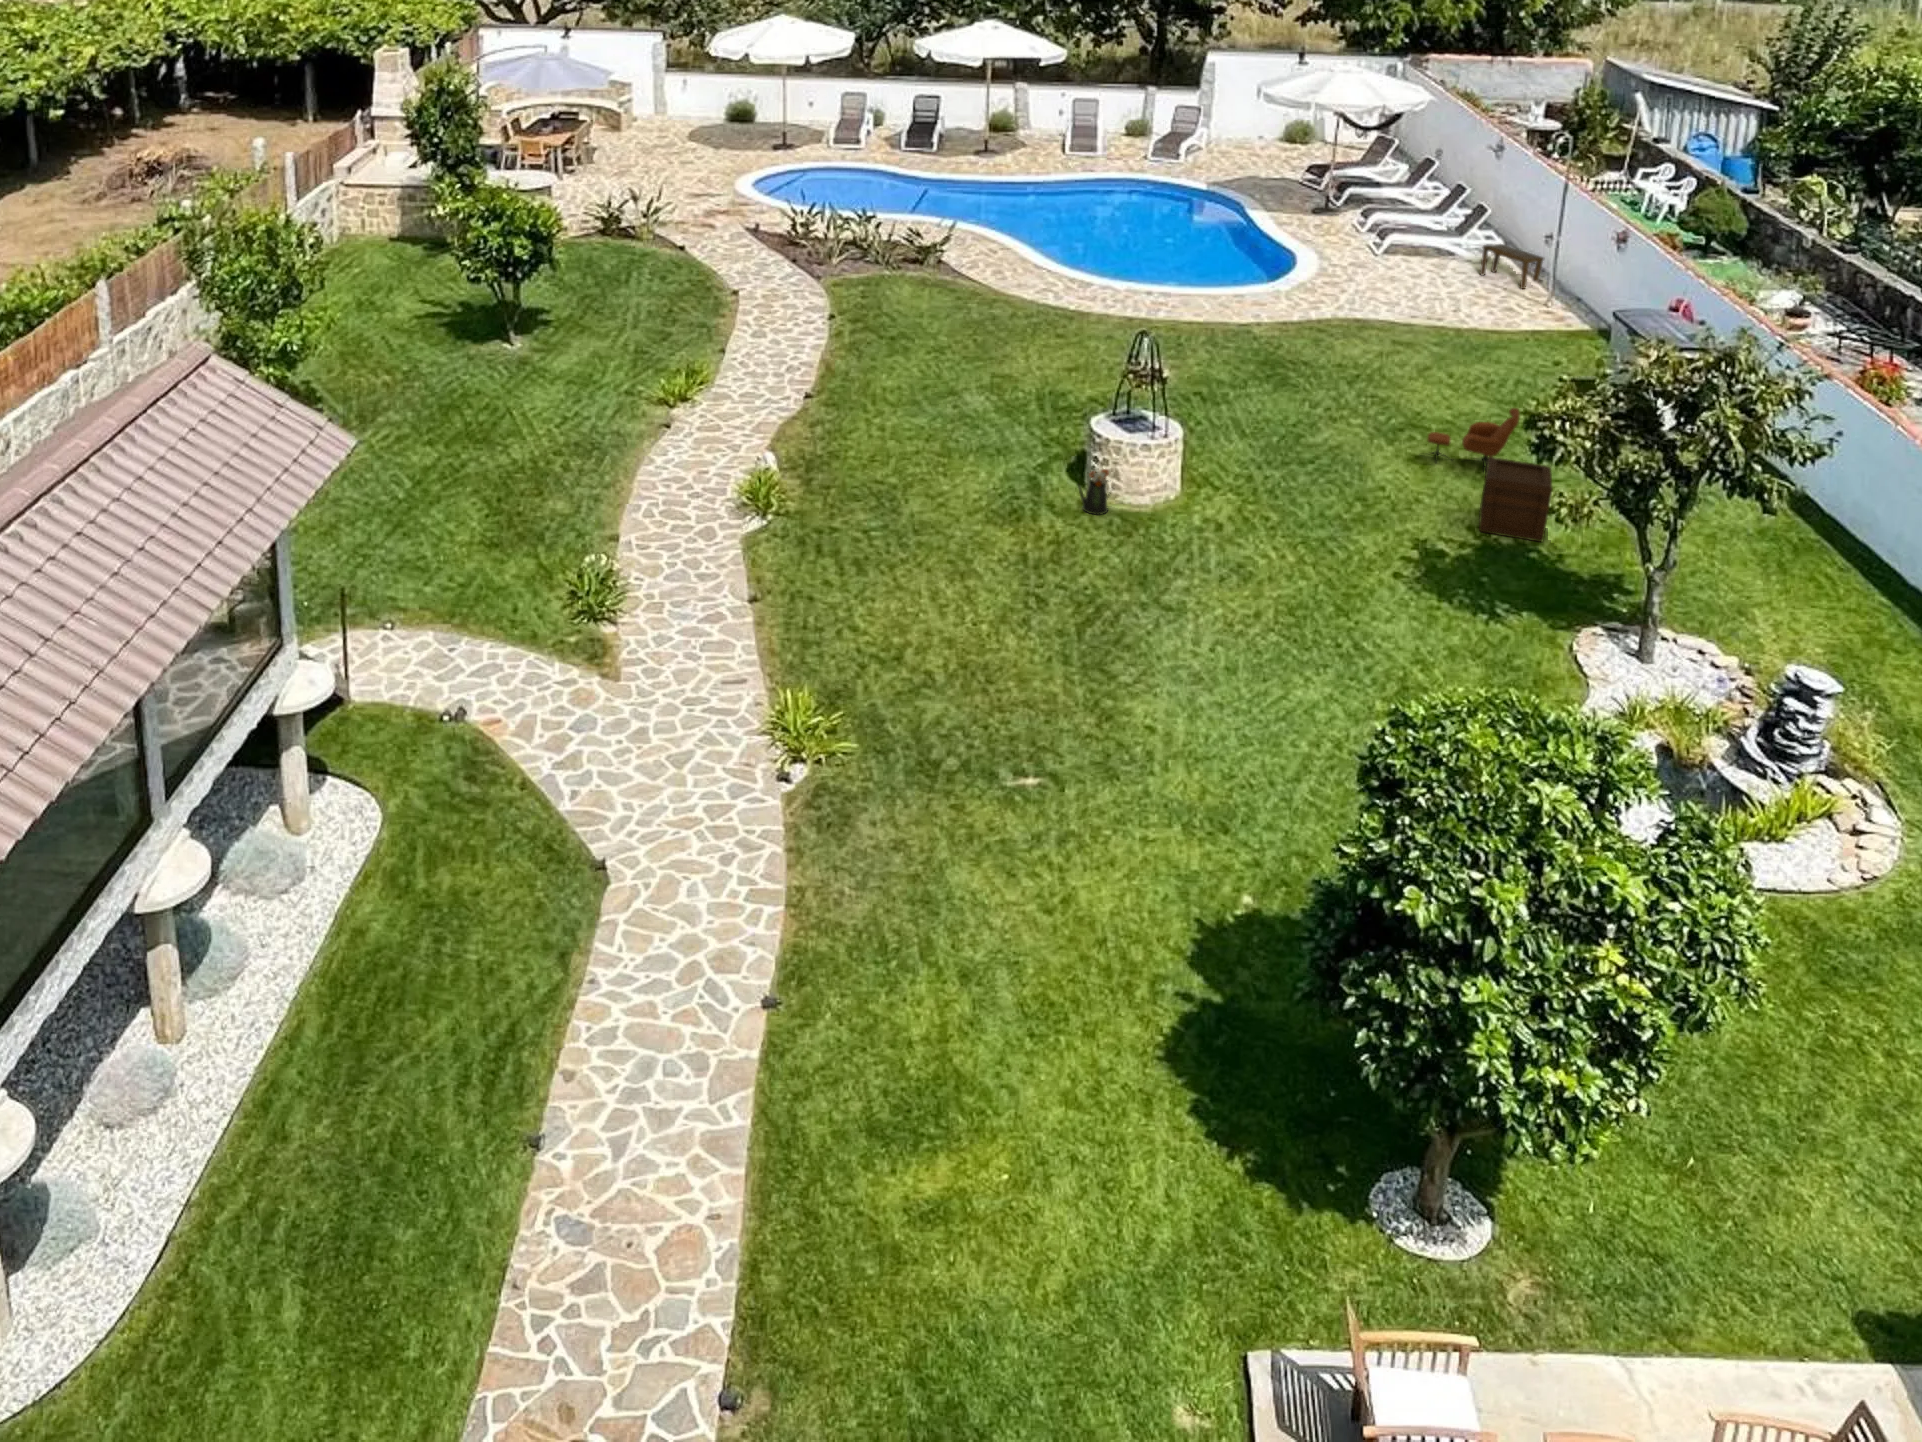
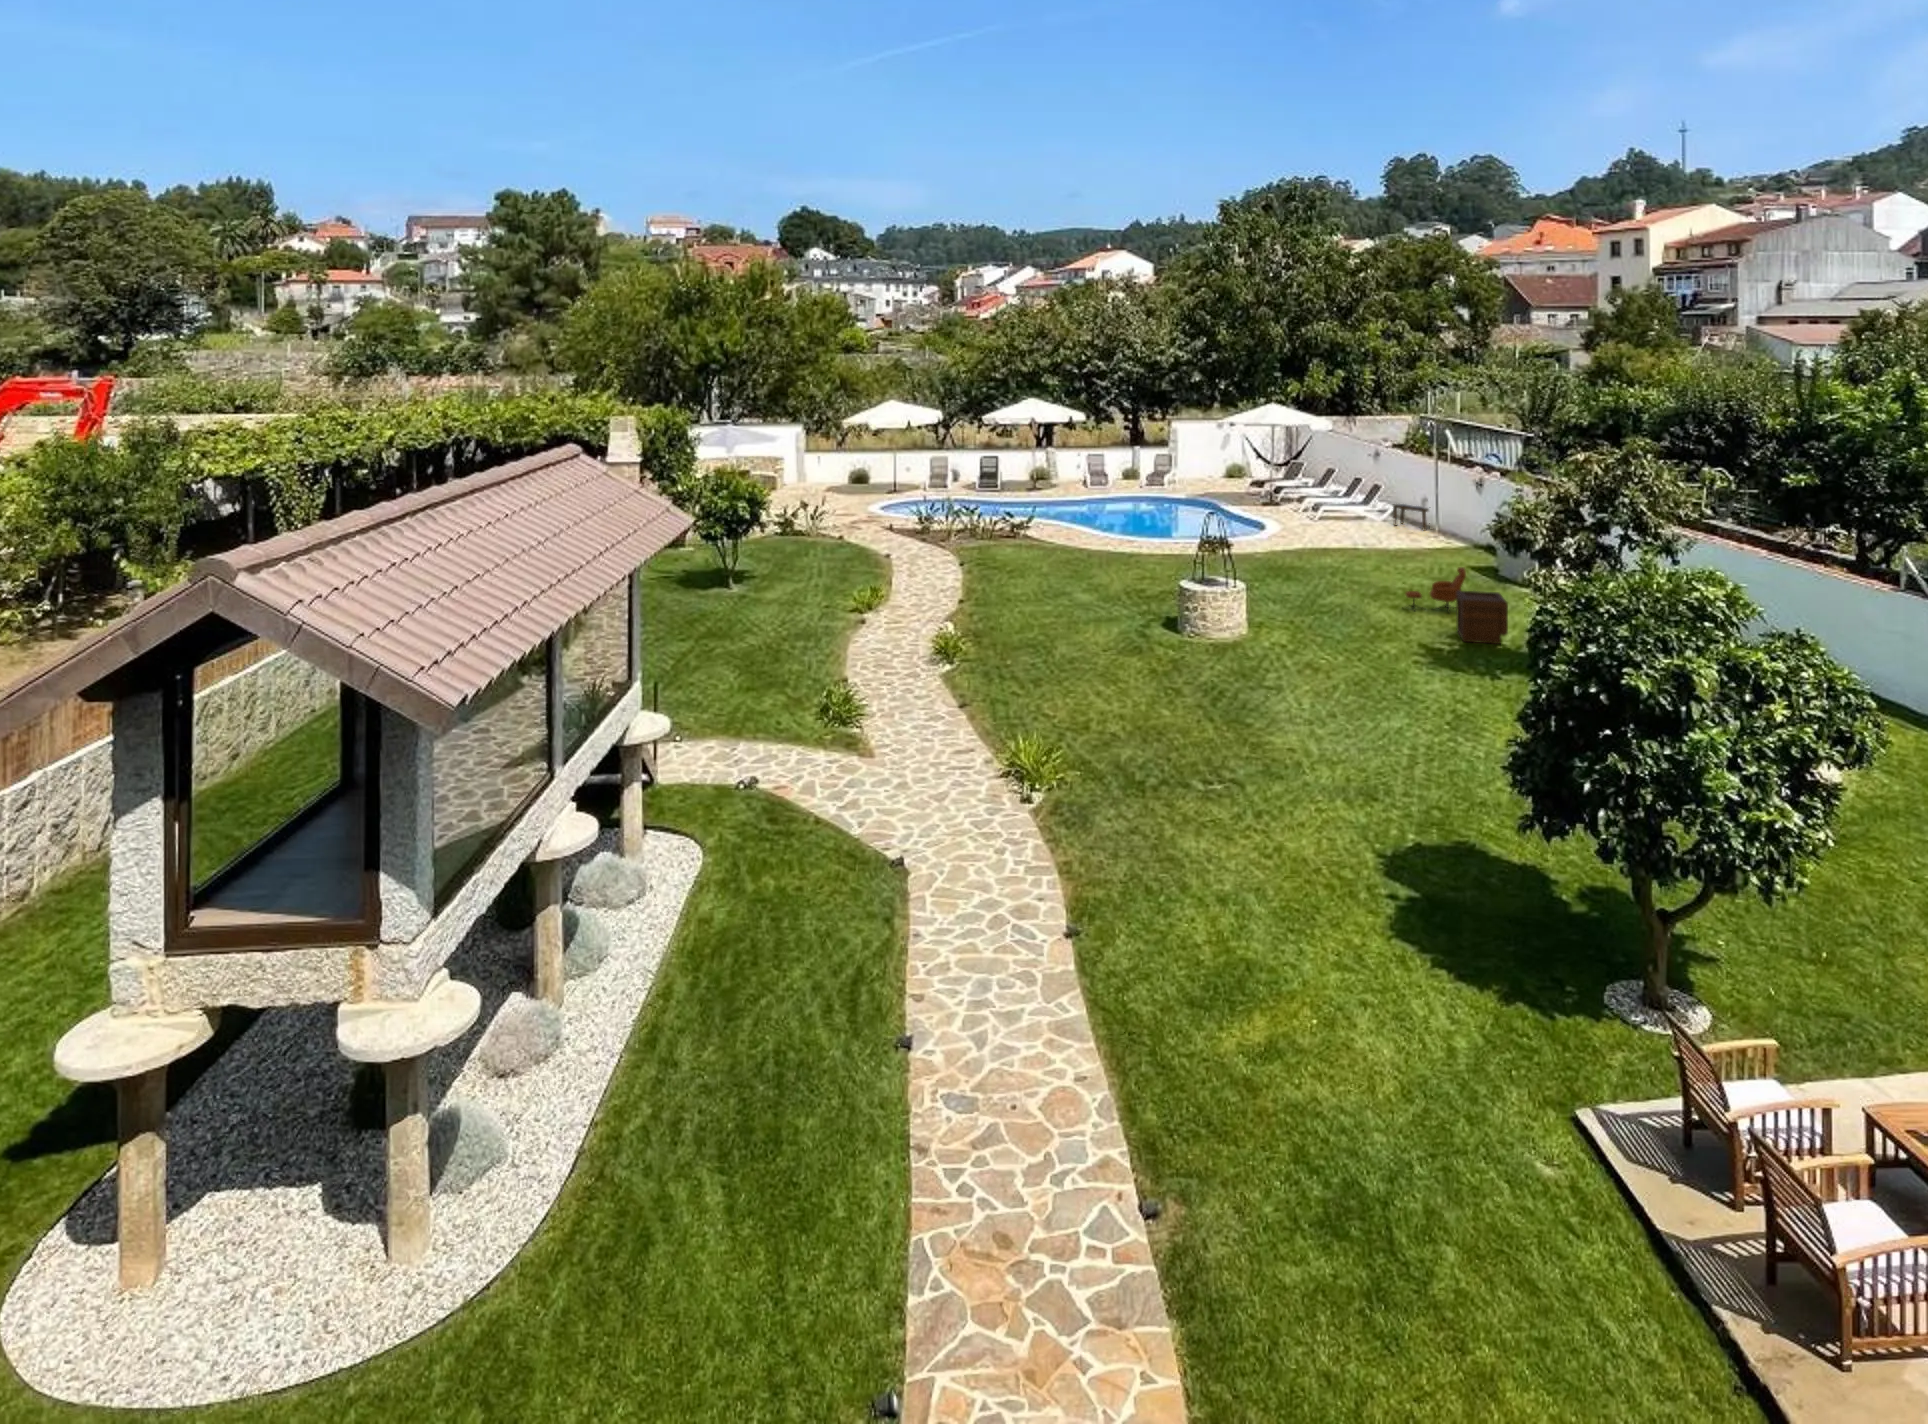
watering can: present [1078,469,1111,515] -> none [1180,614,1205,650]

